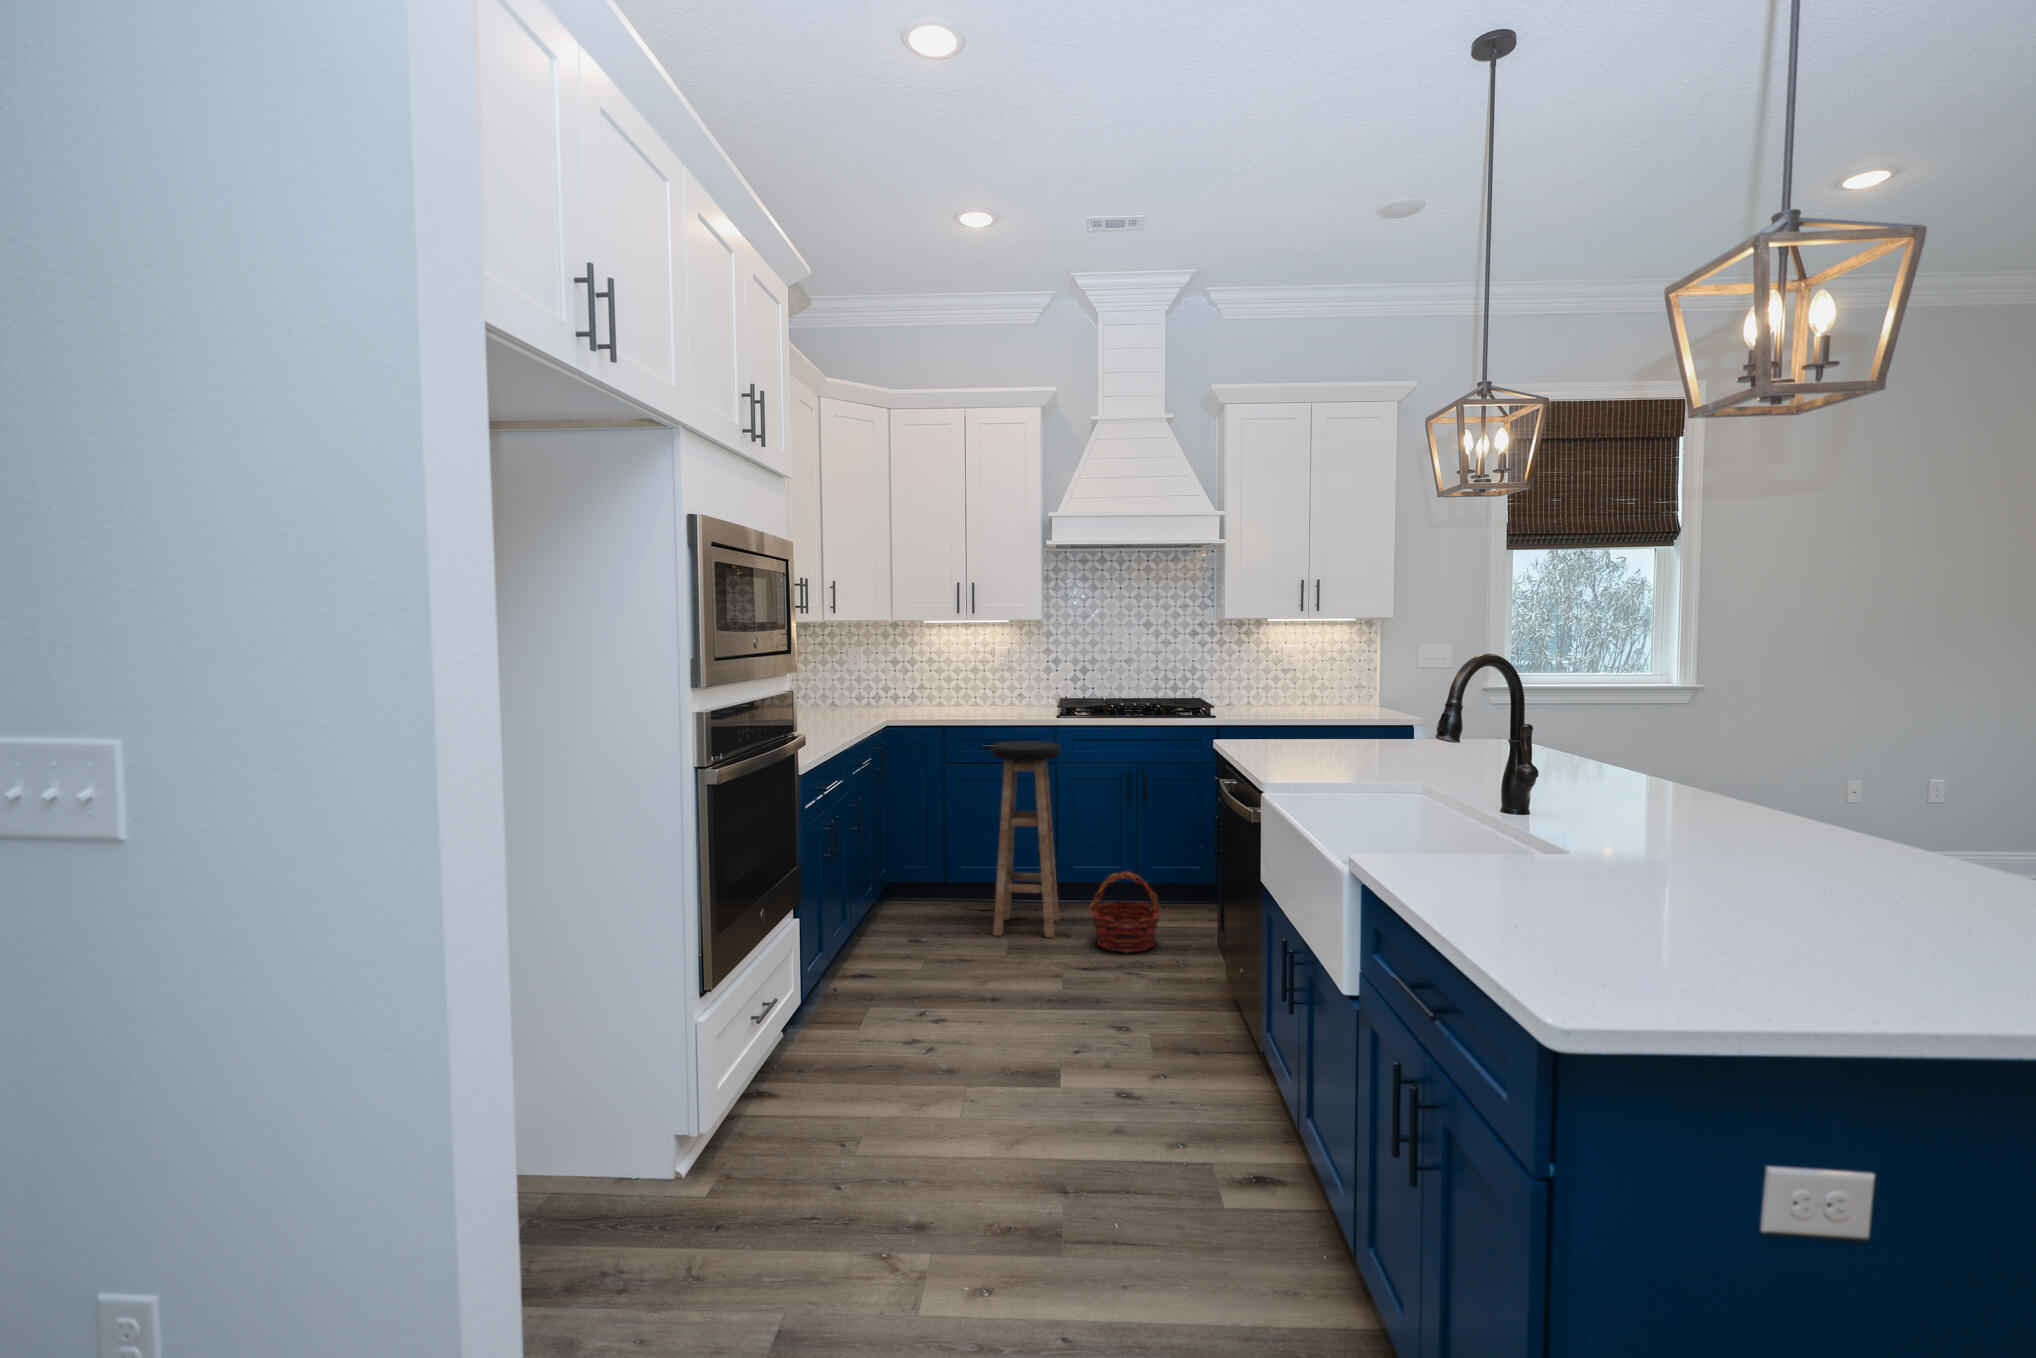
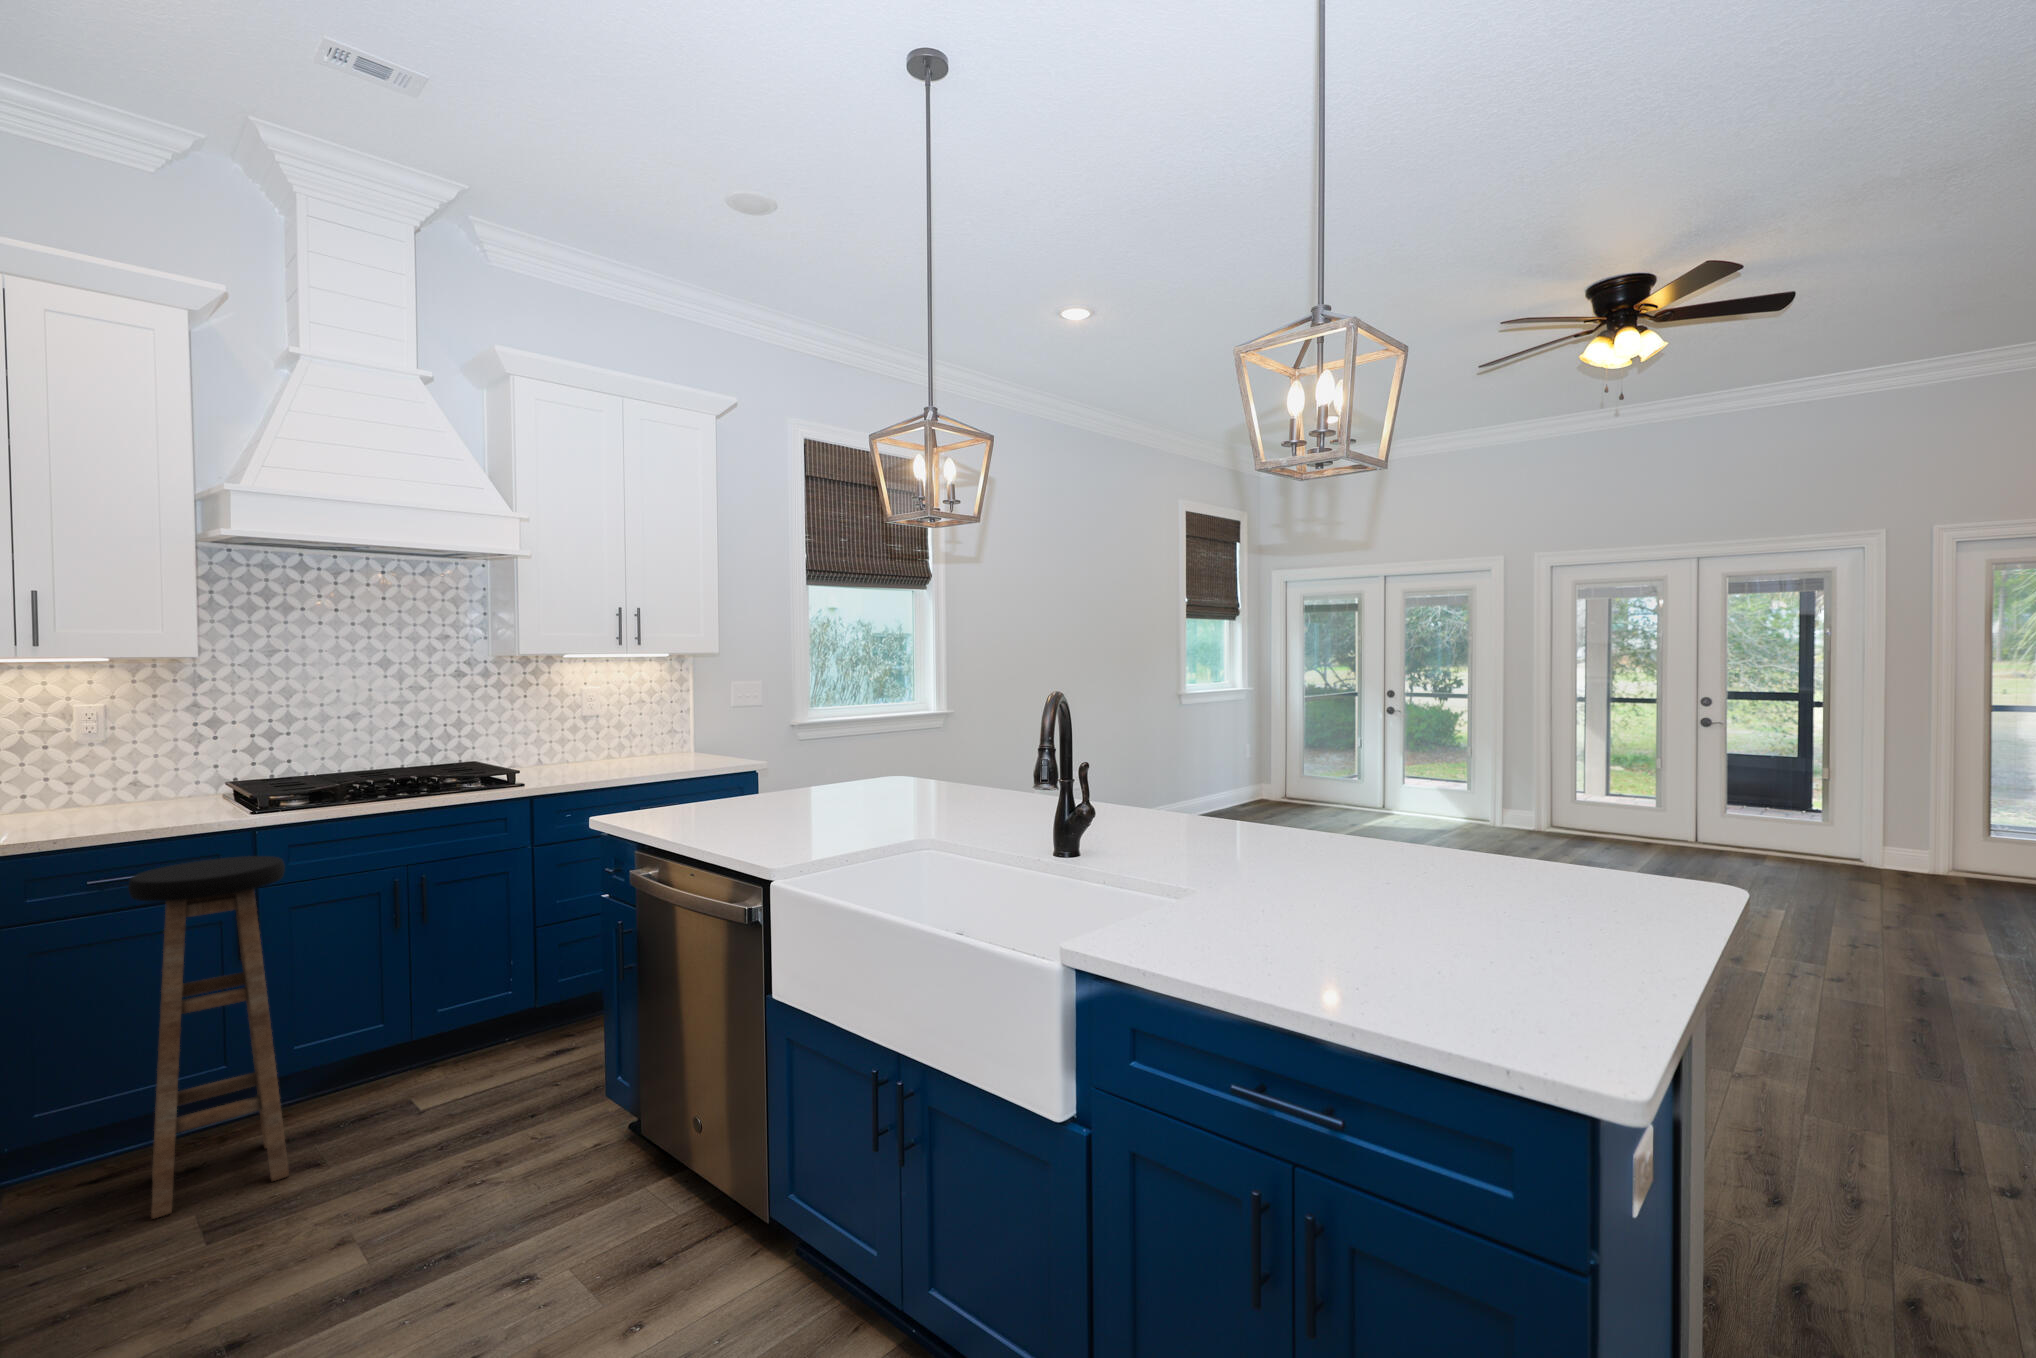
basket: present [1090,872,1160,952] -> none [364,1029,488,1160]

